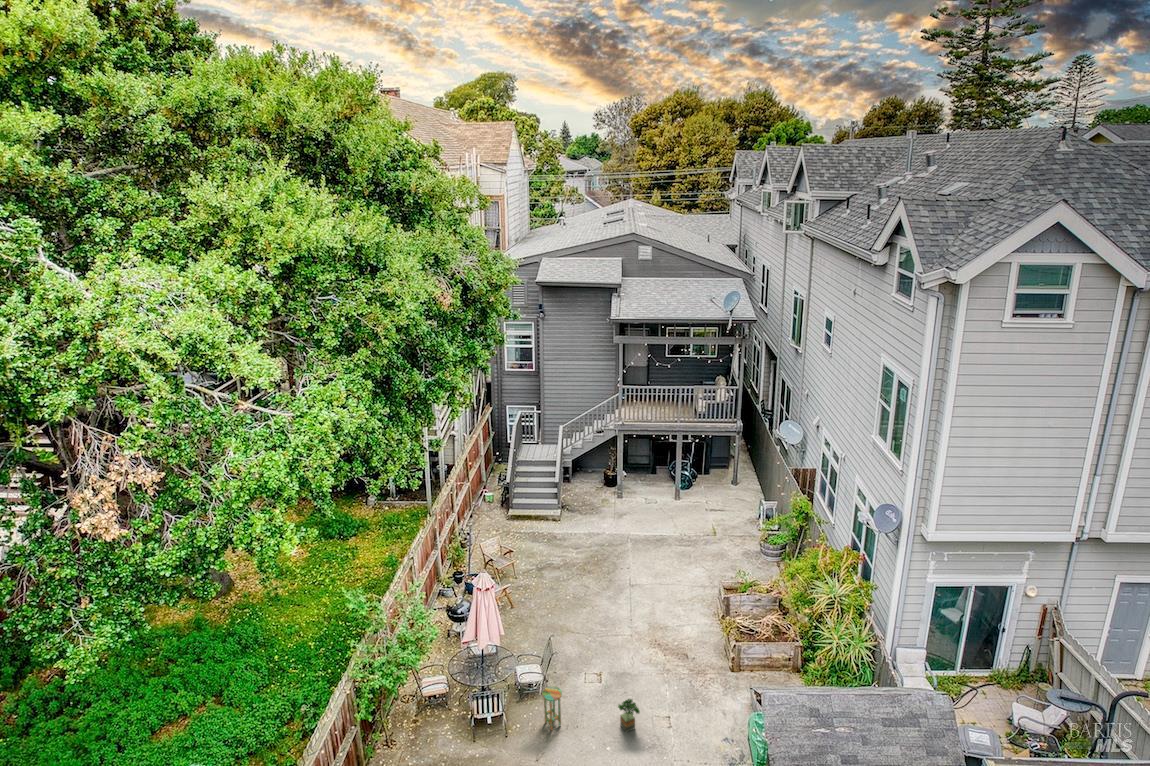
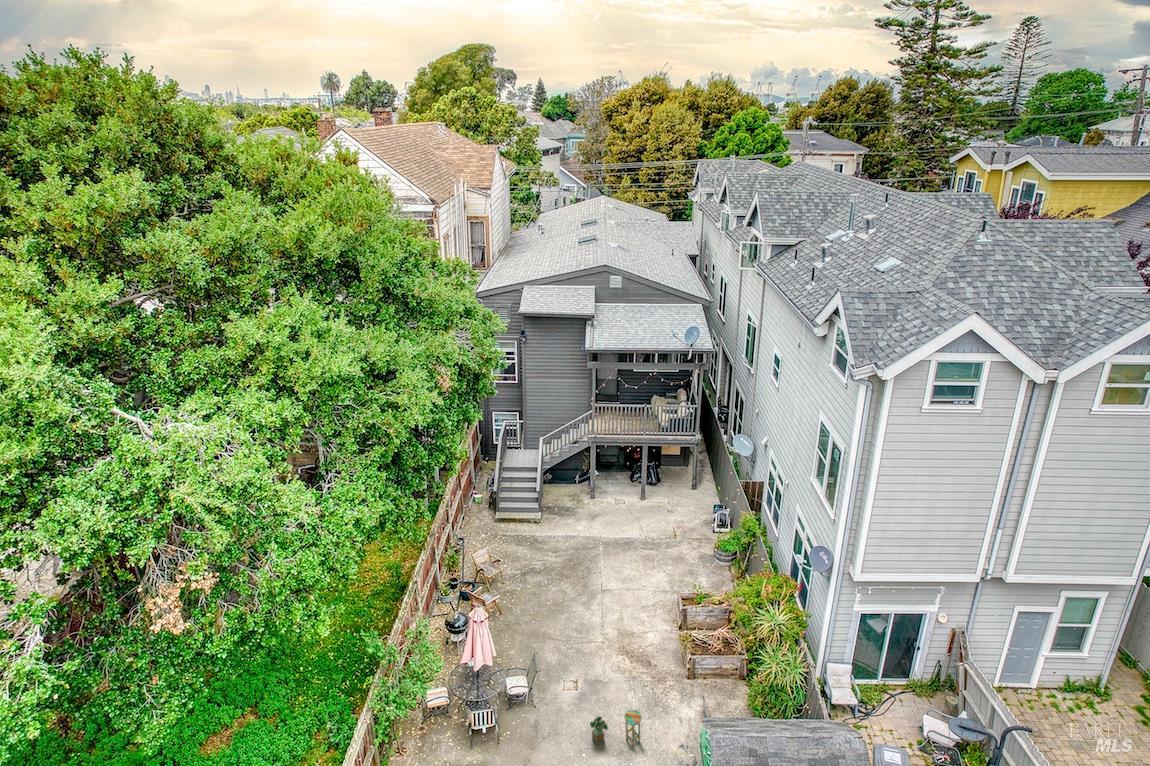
side table: present [542,686,562,730] -> present [625,709,642,747]

